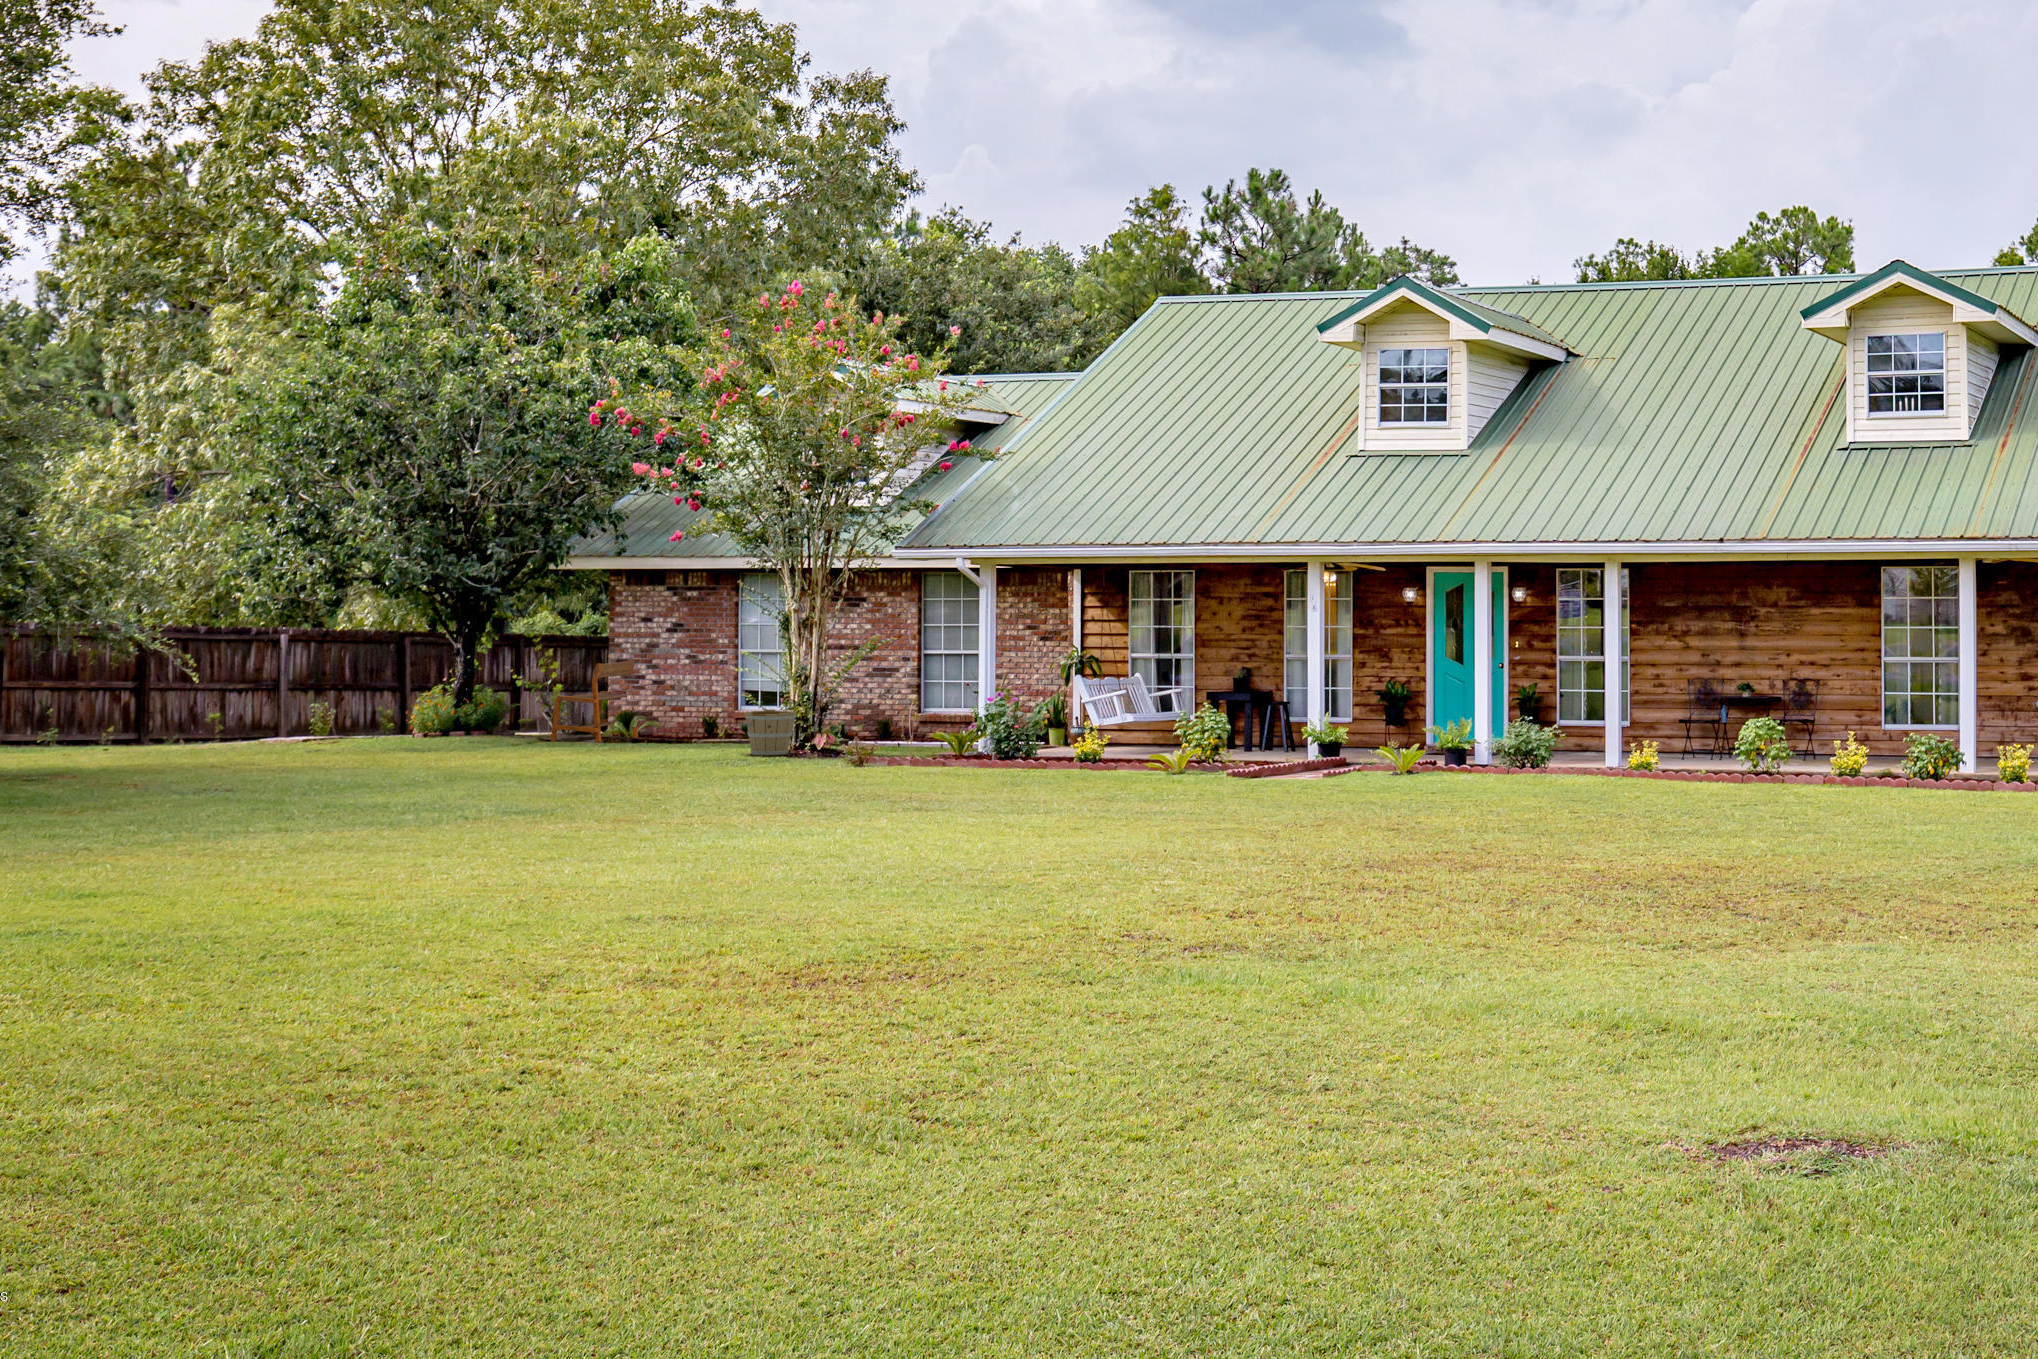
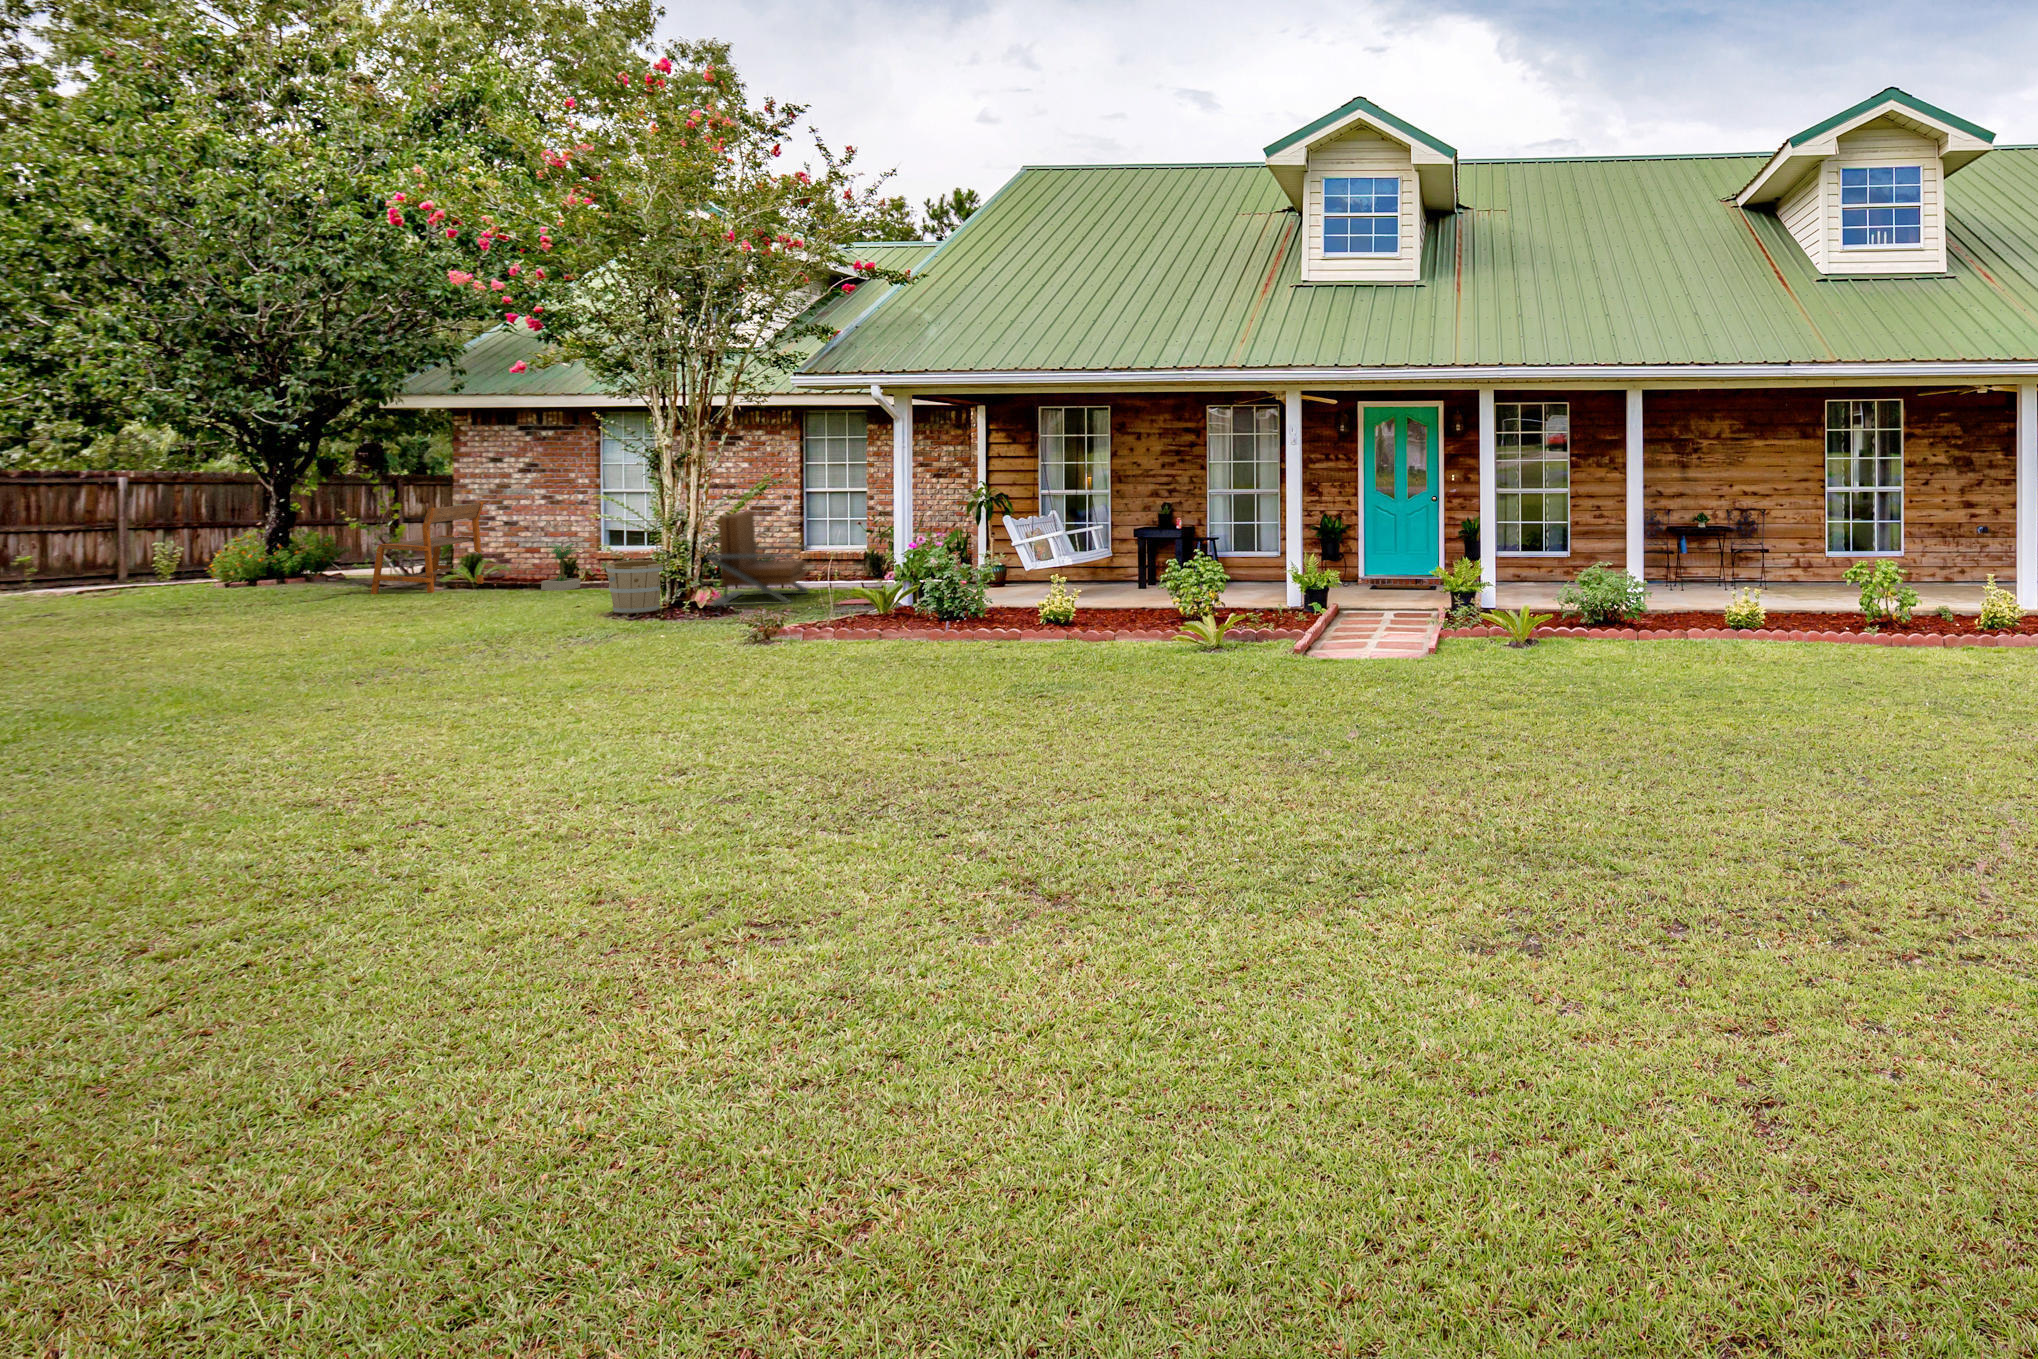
lounge chair: none [826,670,919,755] -> present [707,511,809,606]
potted plant: none [689,699,725,743] -> present [541,544,581,590]

